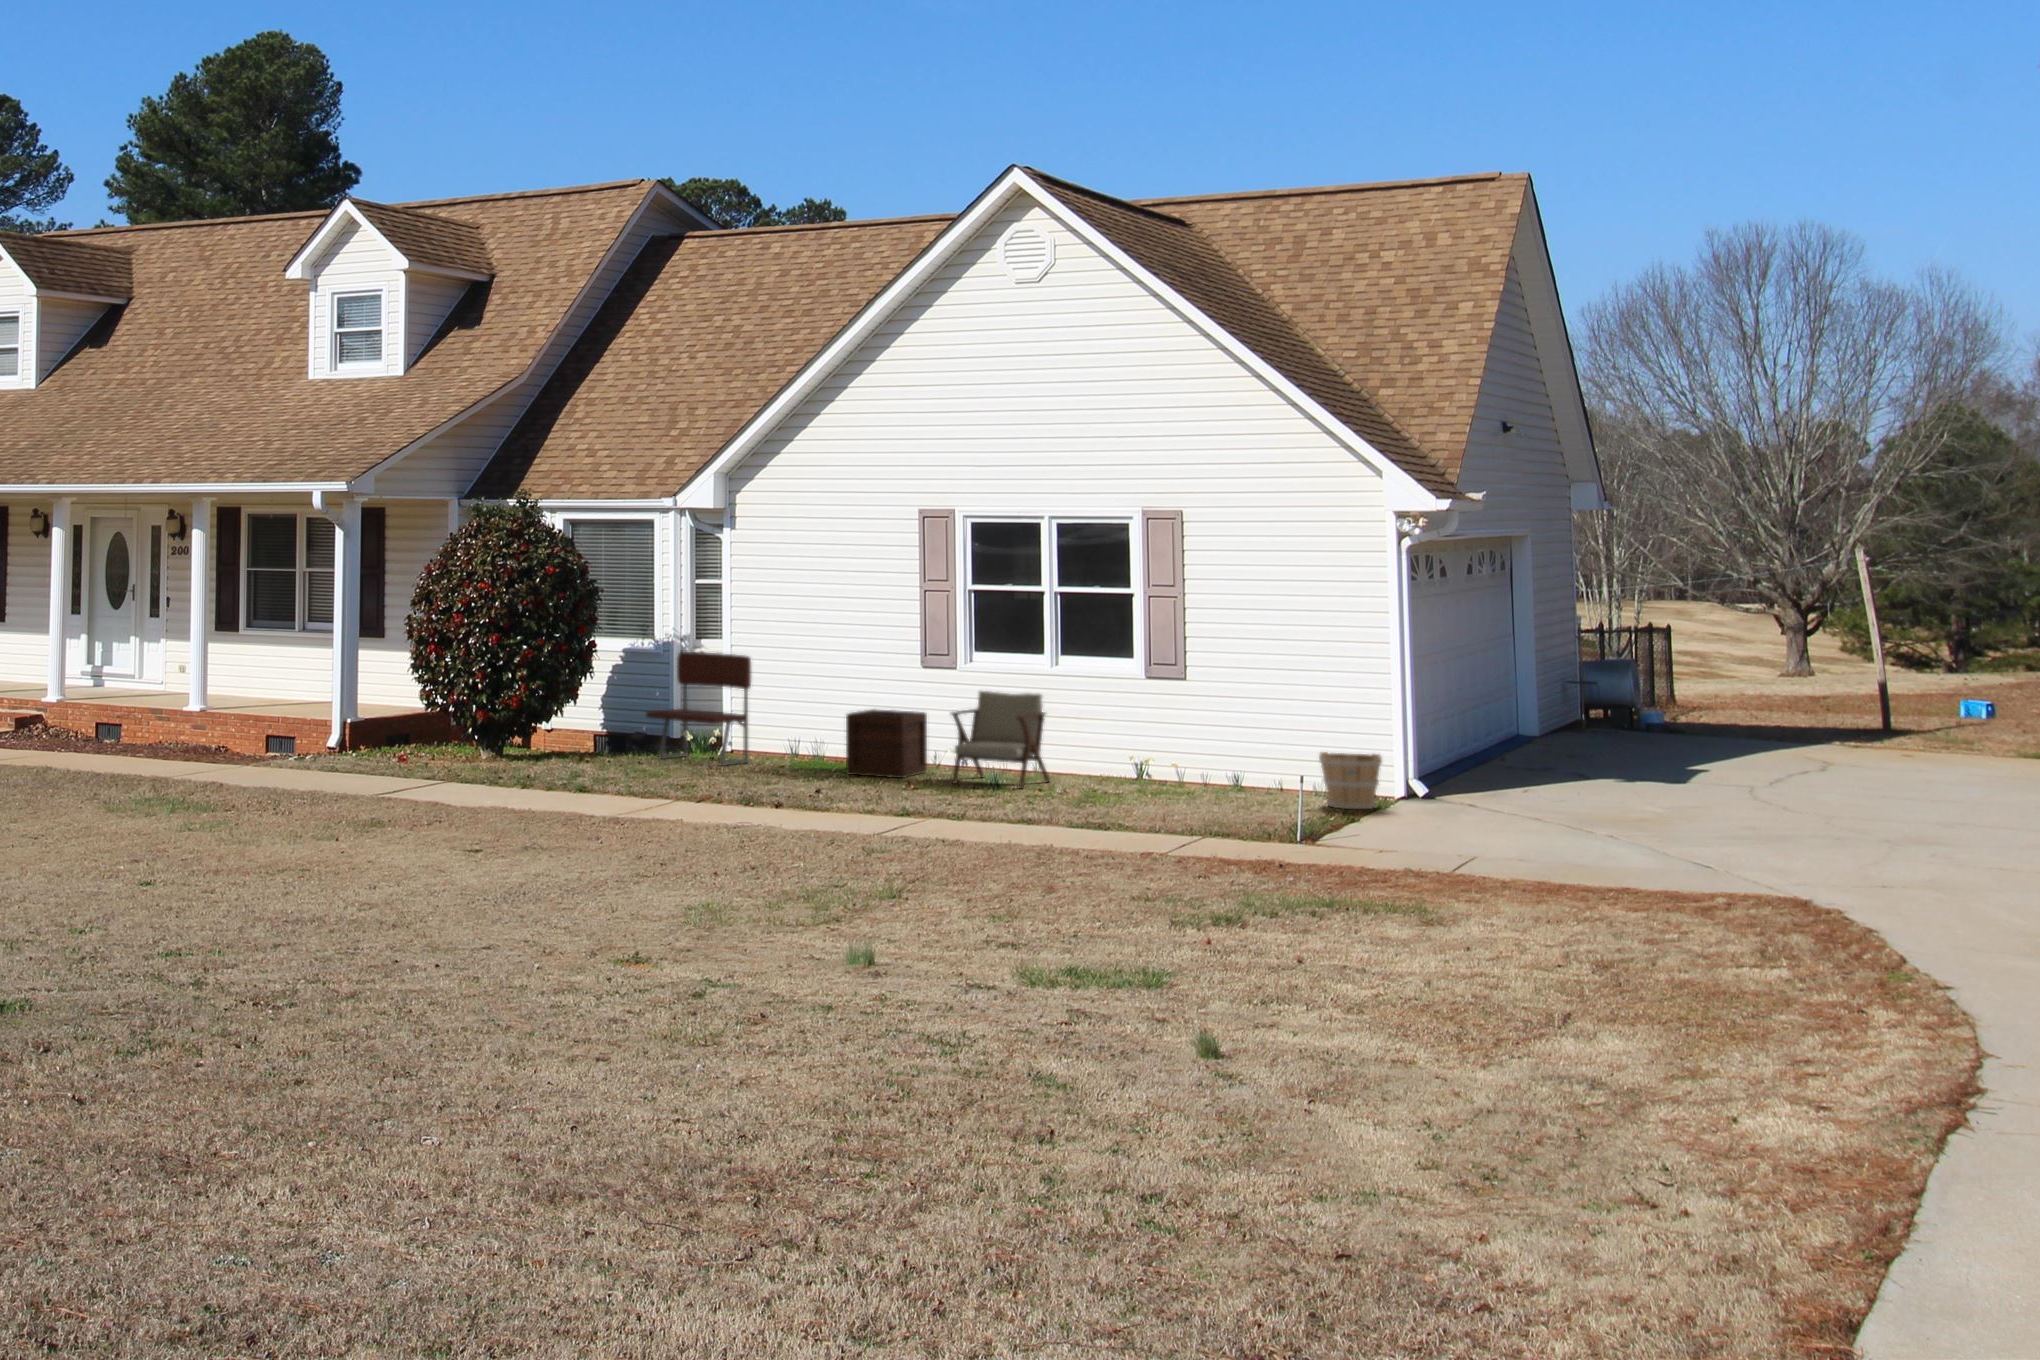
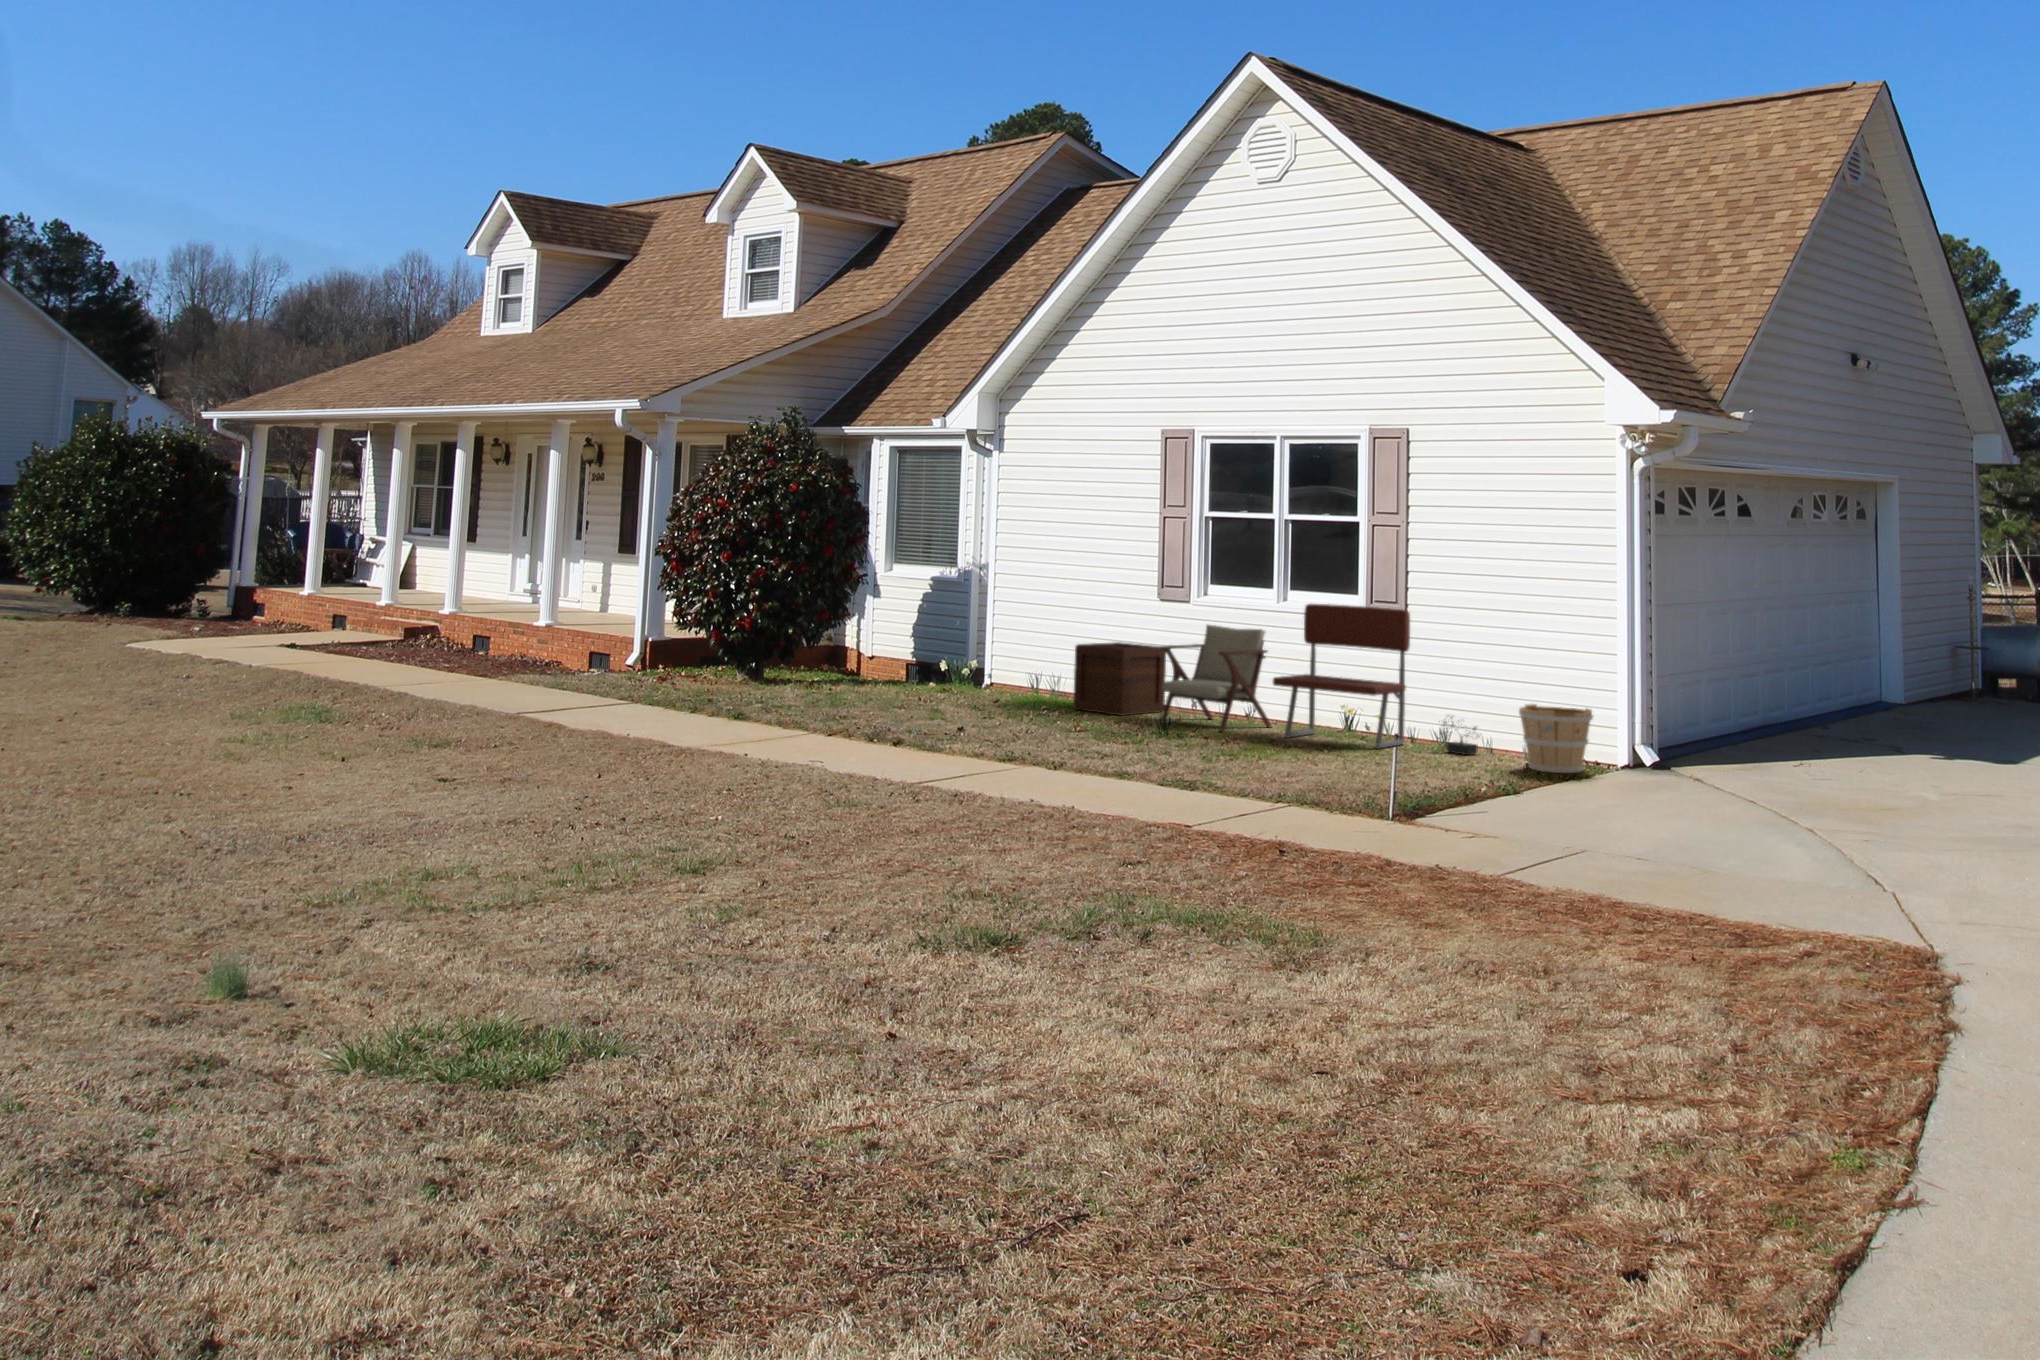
bench: present [646,652,751,766] -> present [1273,604,1410,749]
decorative plant: none [1230,763,1270,798] -> present [1443,717,1481,755]

